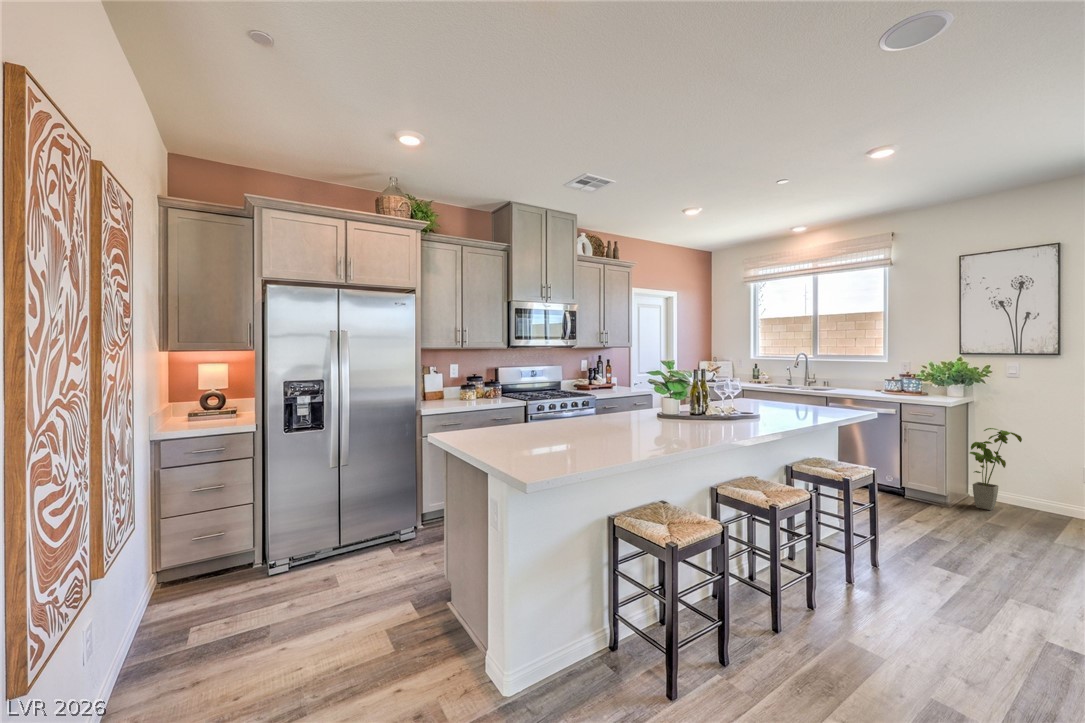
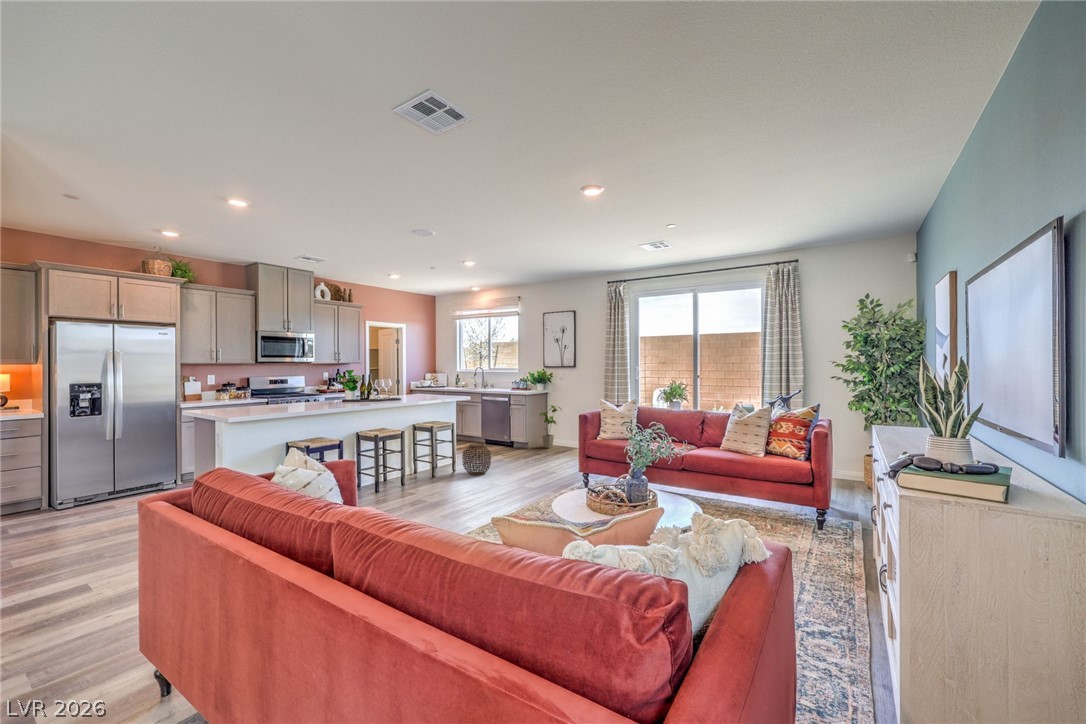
woven basket: none [901,517,980,593] -> present [462,443,491,476]

